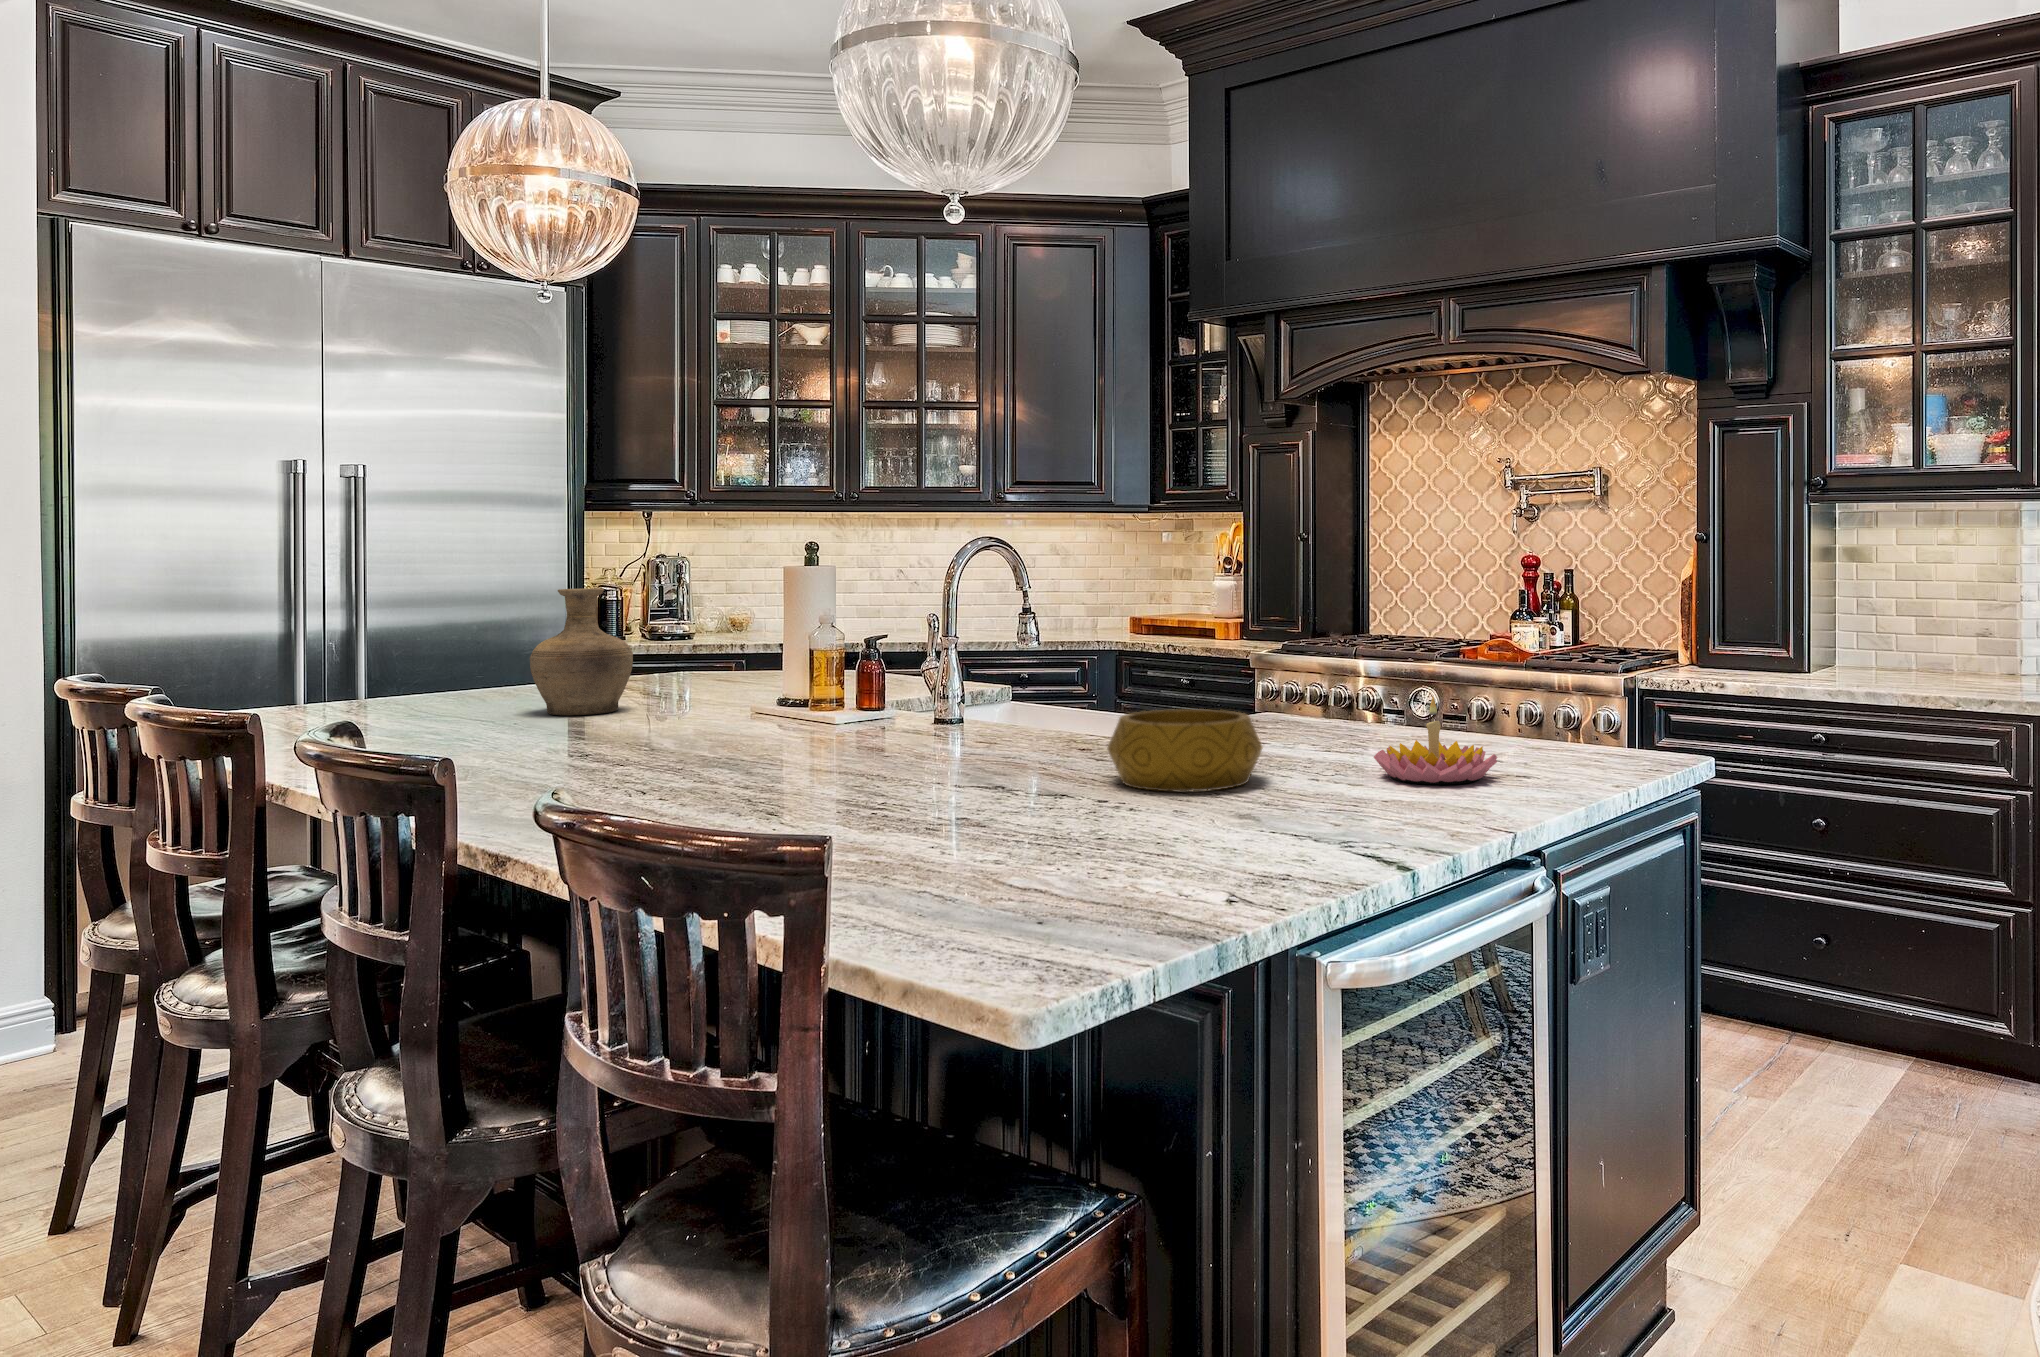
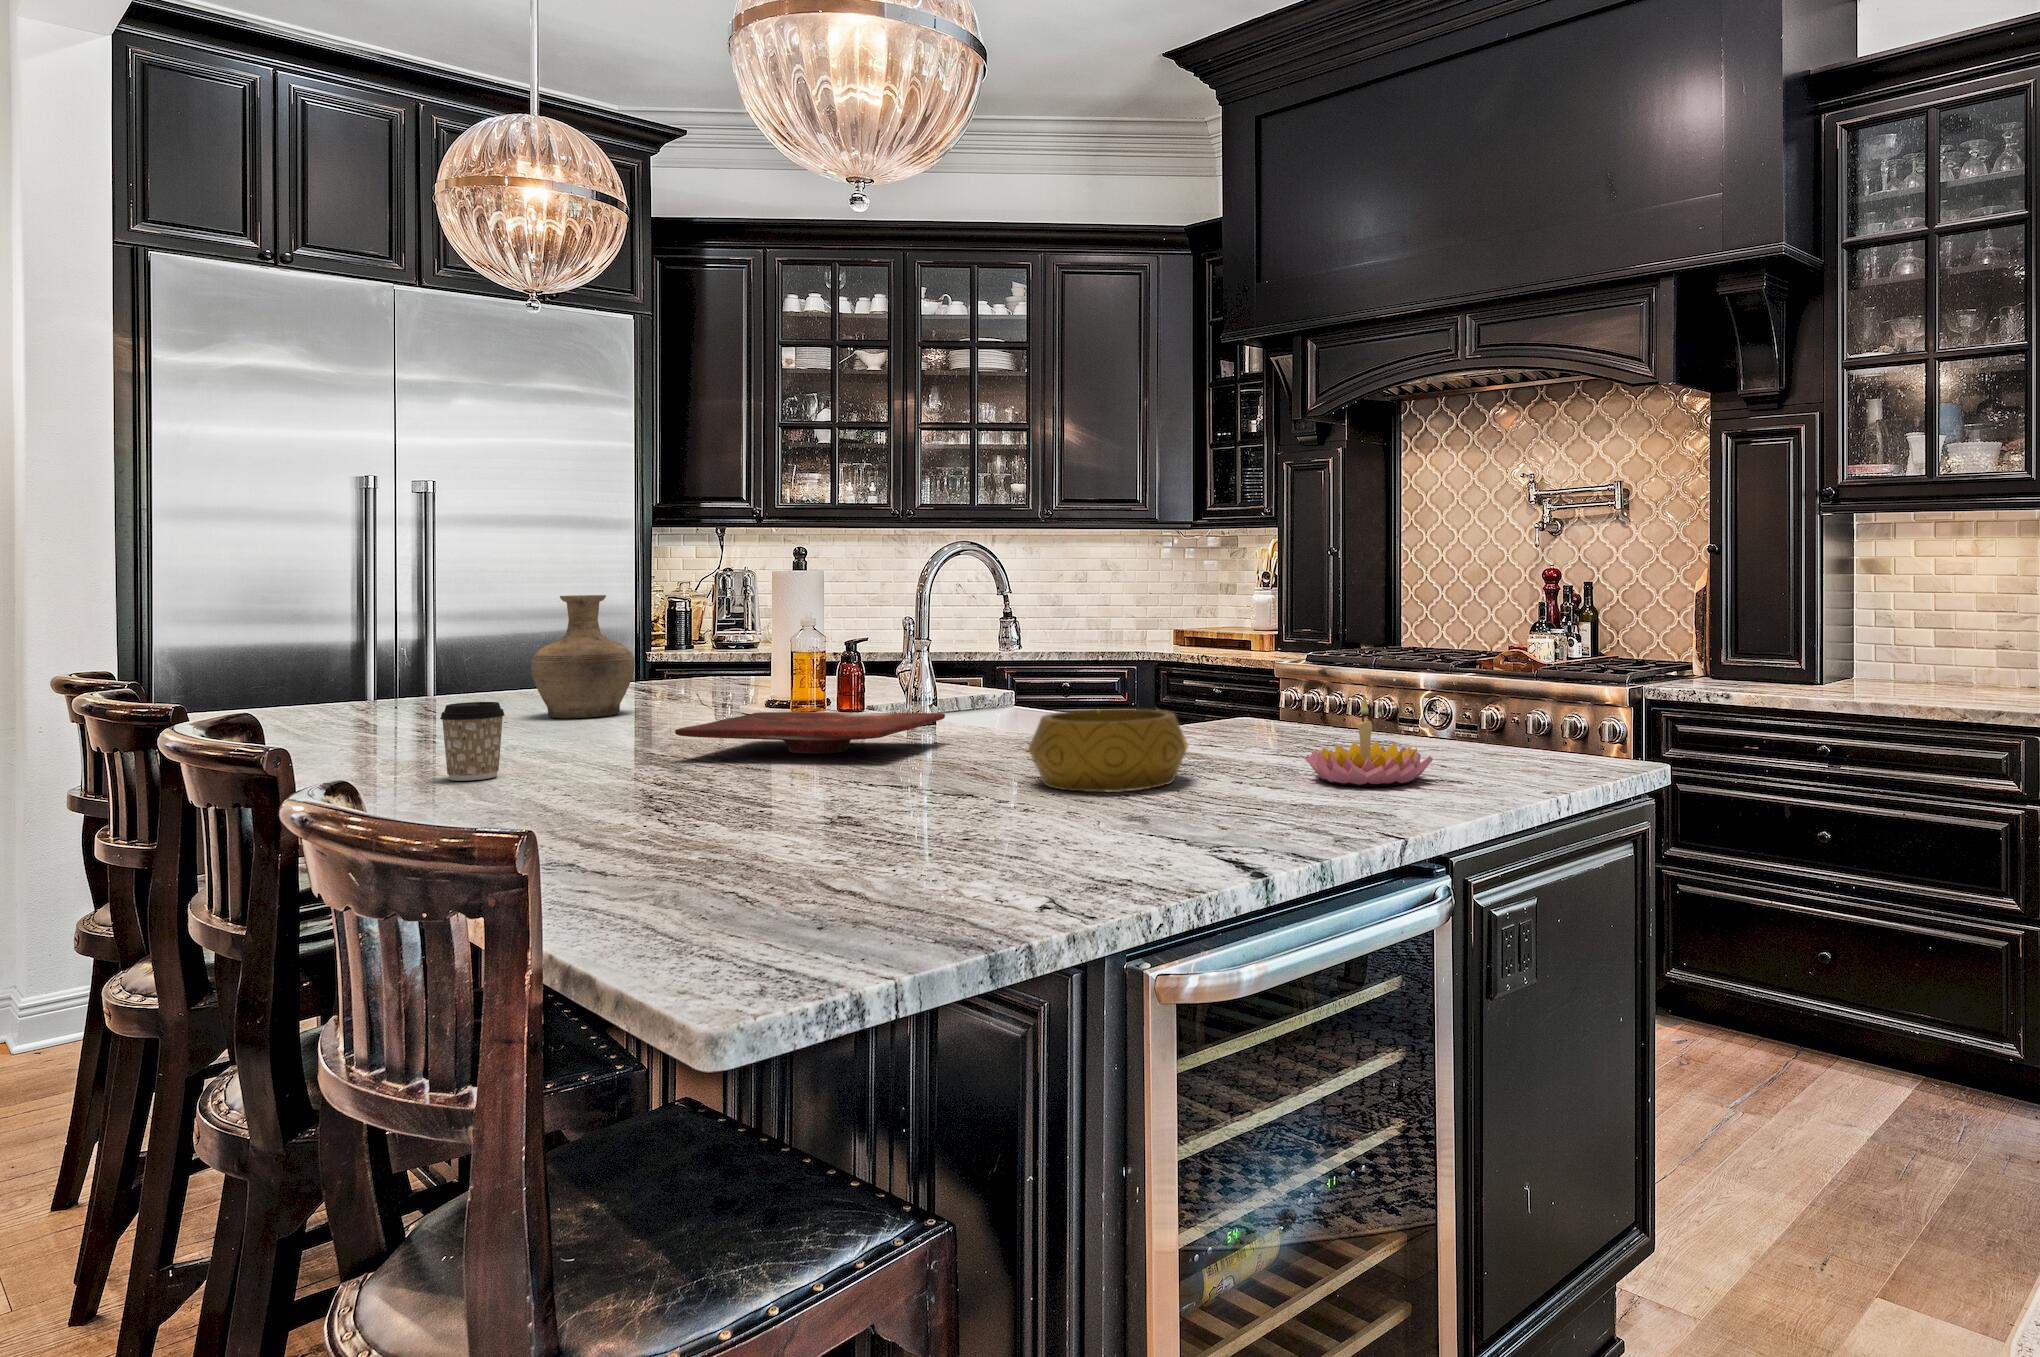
coffee cup: none [508,705,571,784] -> present [440,702,505,781]
cutting board: none [730,711,986,753] -> present [675,712,945,753]

